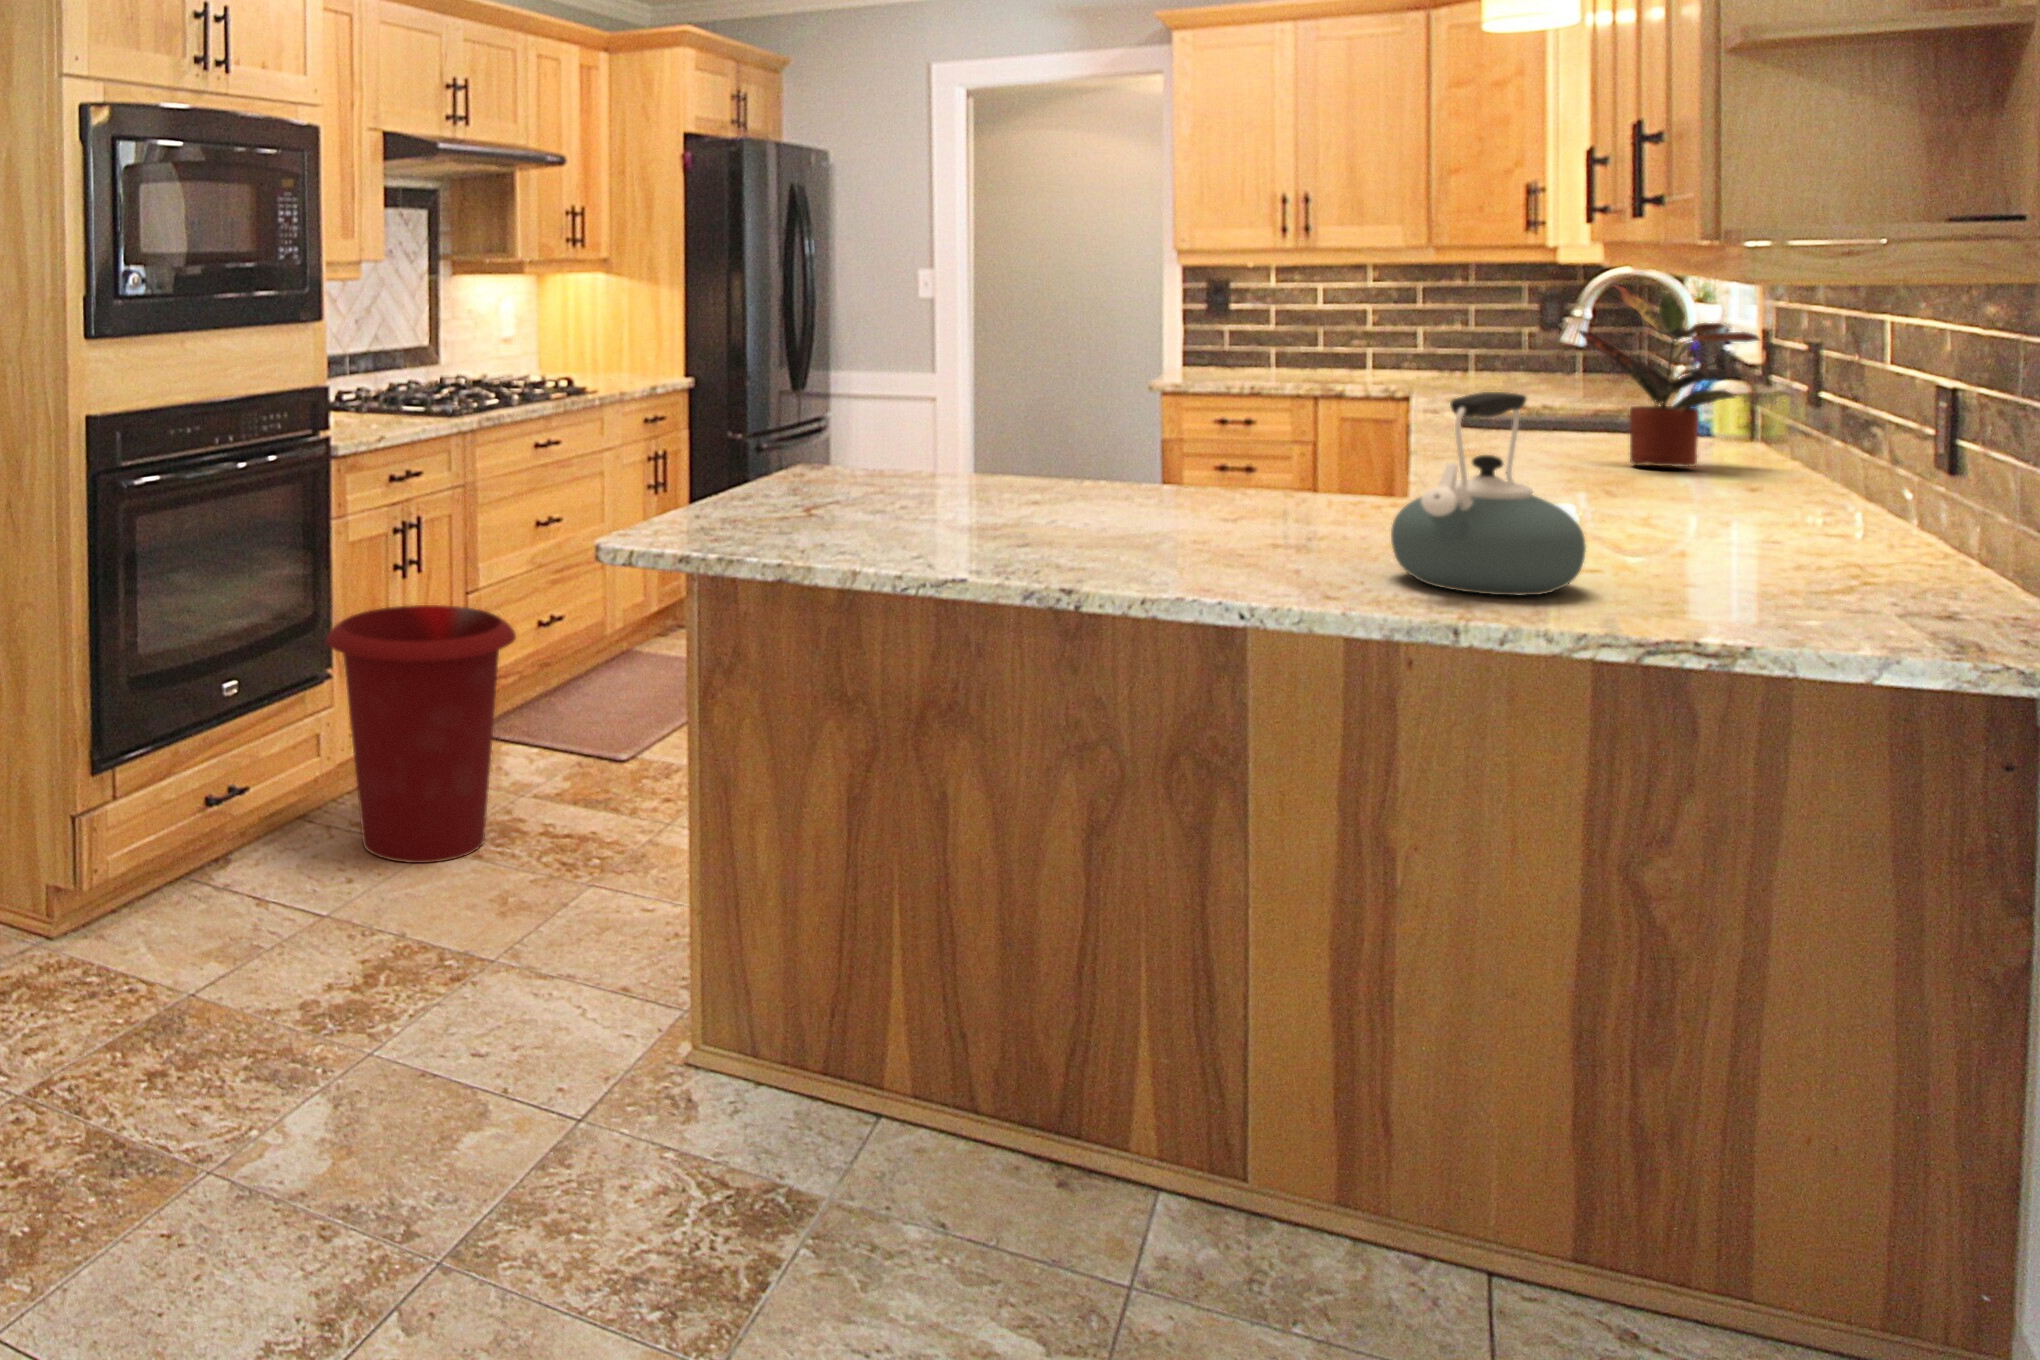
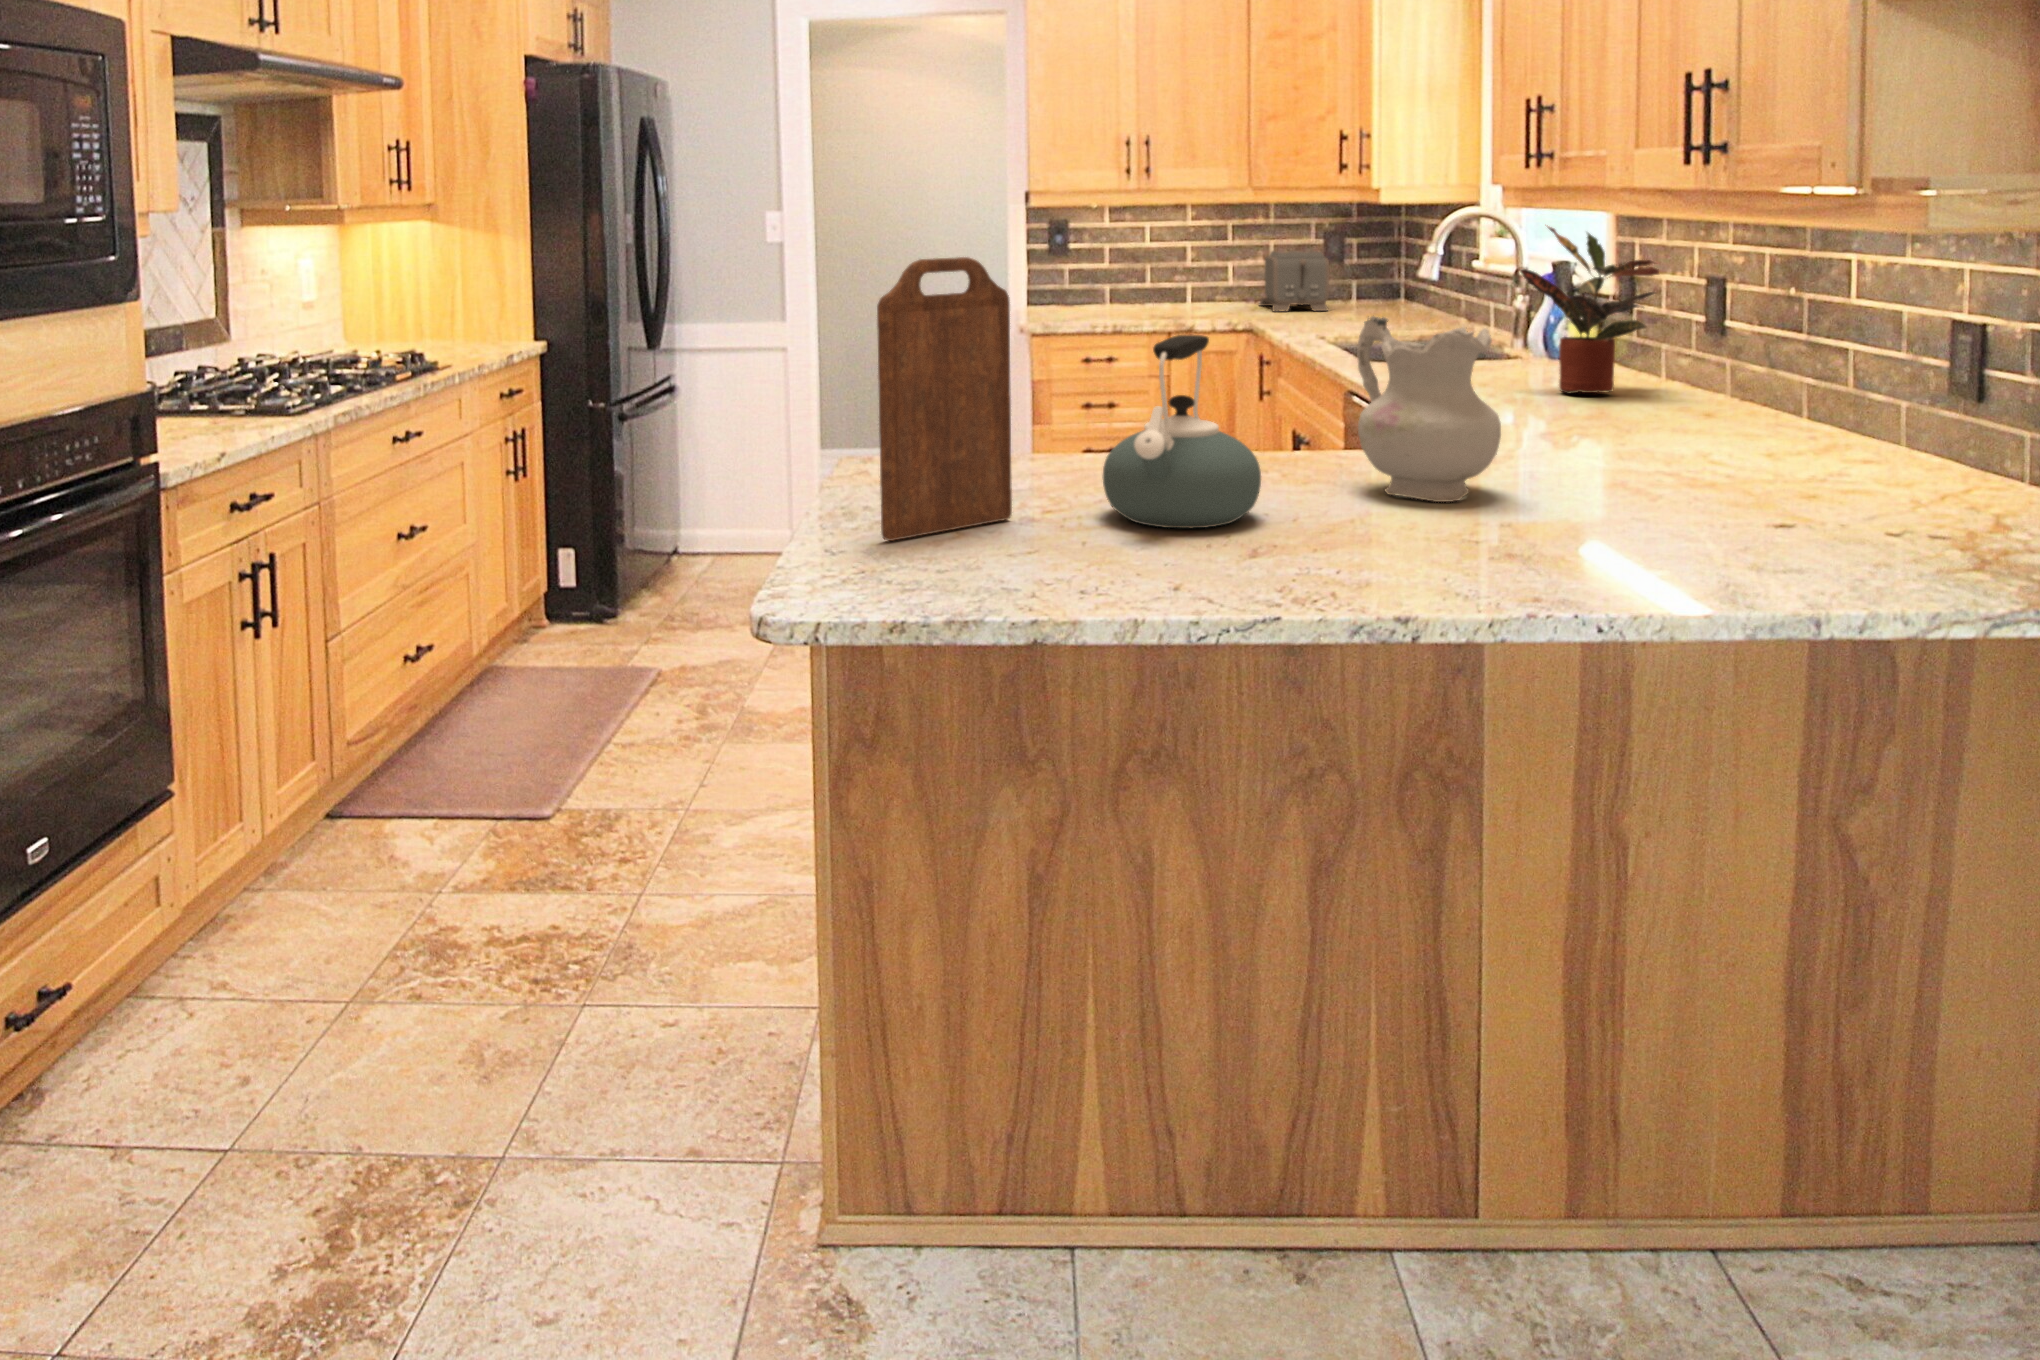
cutting board: none [745,299,866,516] -> present [877,257,1012,541]
toaster: none [1462,314,1539,383] -> present [1259,251,1329,312]
ceramic pitcher: none [1206,361,1344,530] -> present [1357,316,1501,502]
kettle: present [1391,392,1586,595] -> present [1103,335,1261,528]
waste bin: present [326,605,516,863] -> none [177,666,456,1030]

